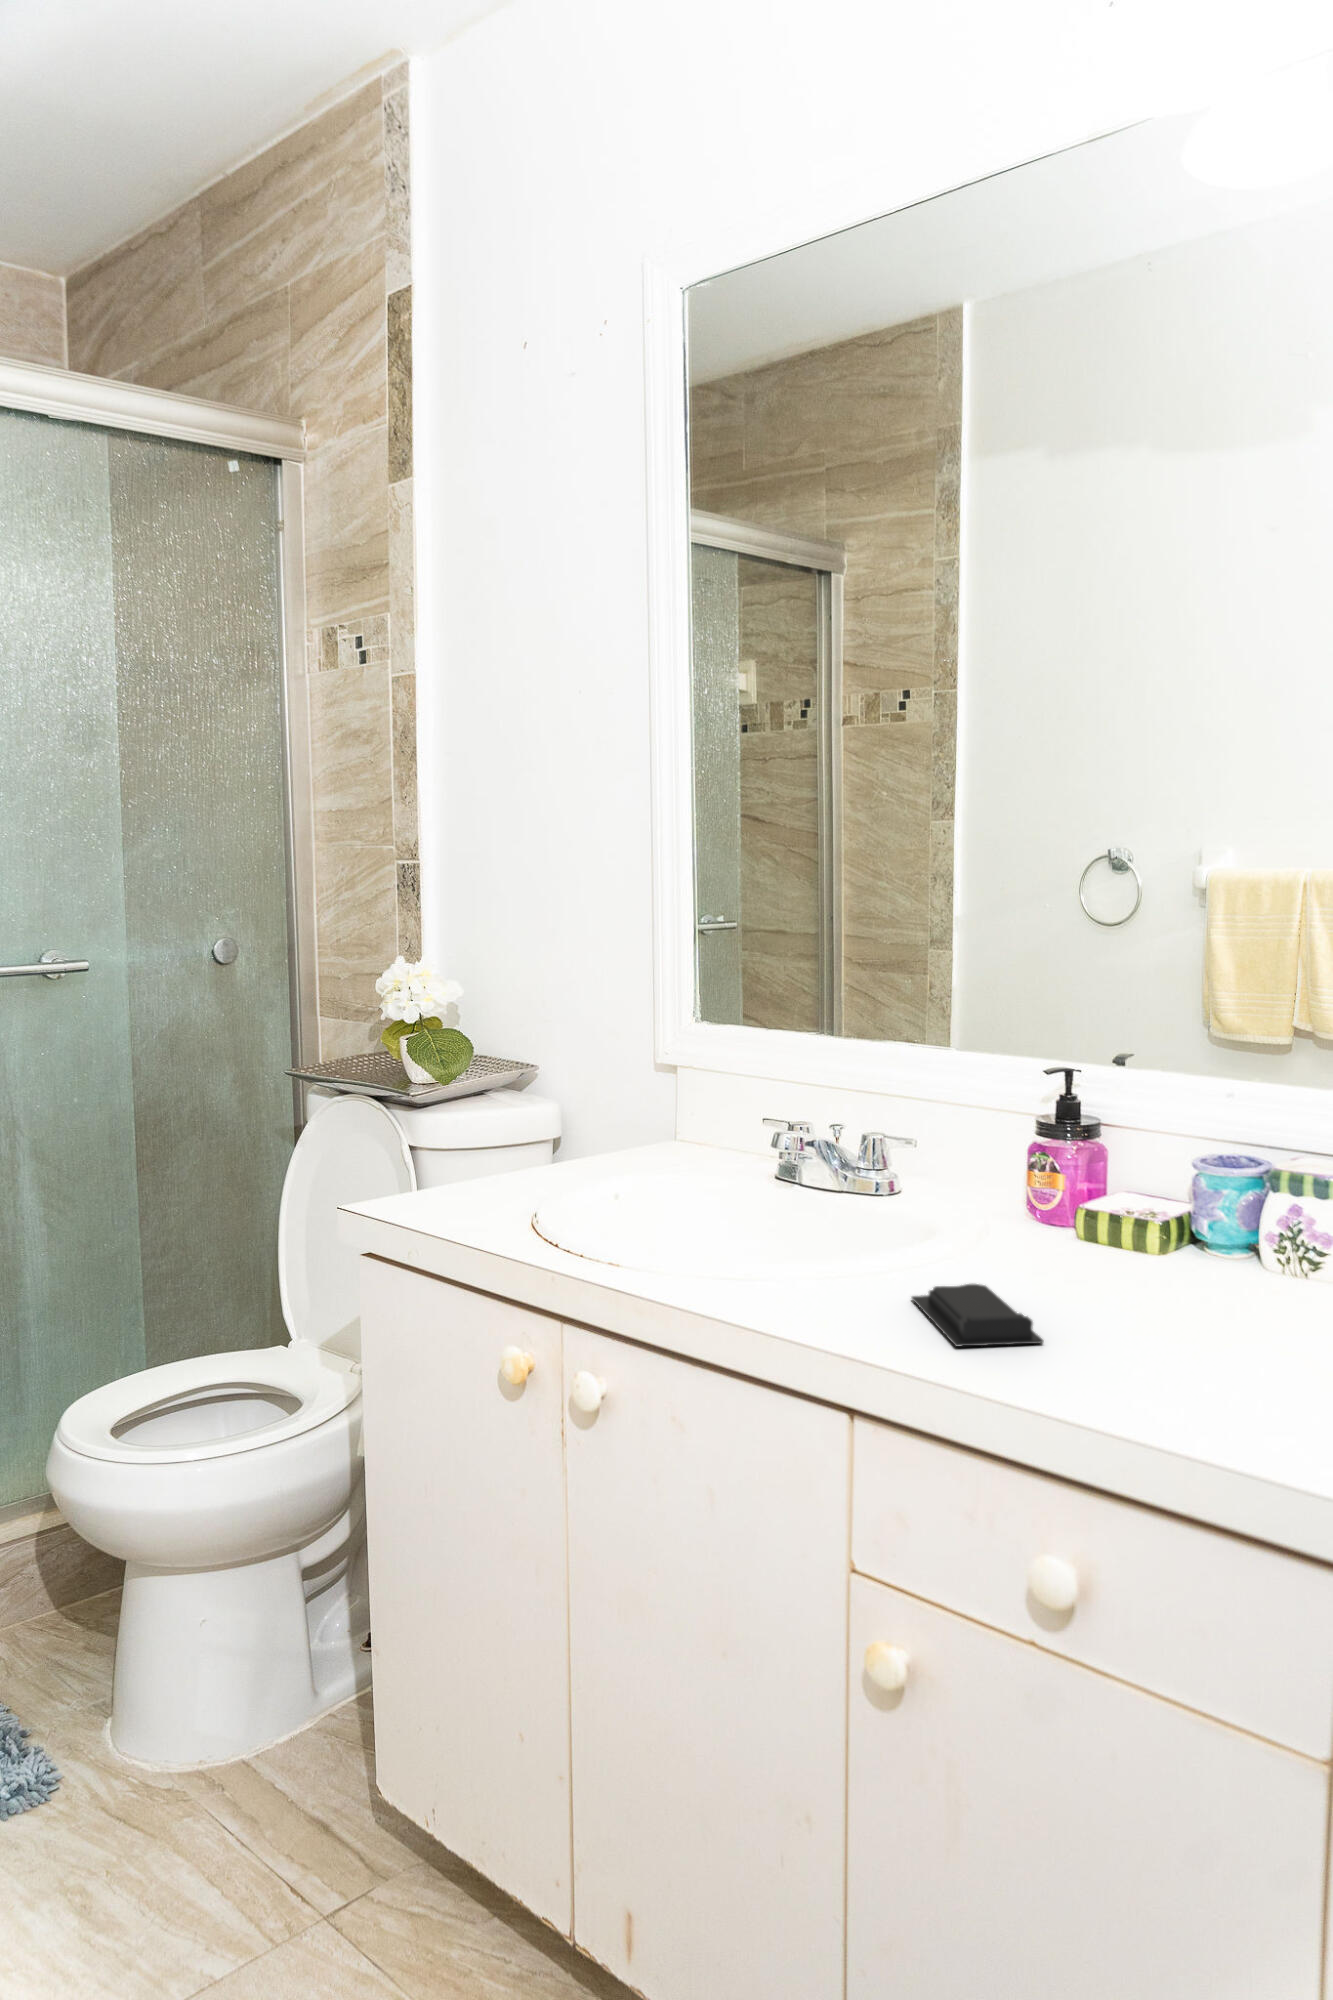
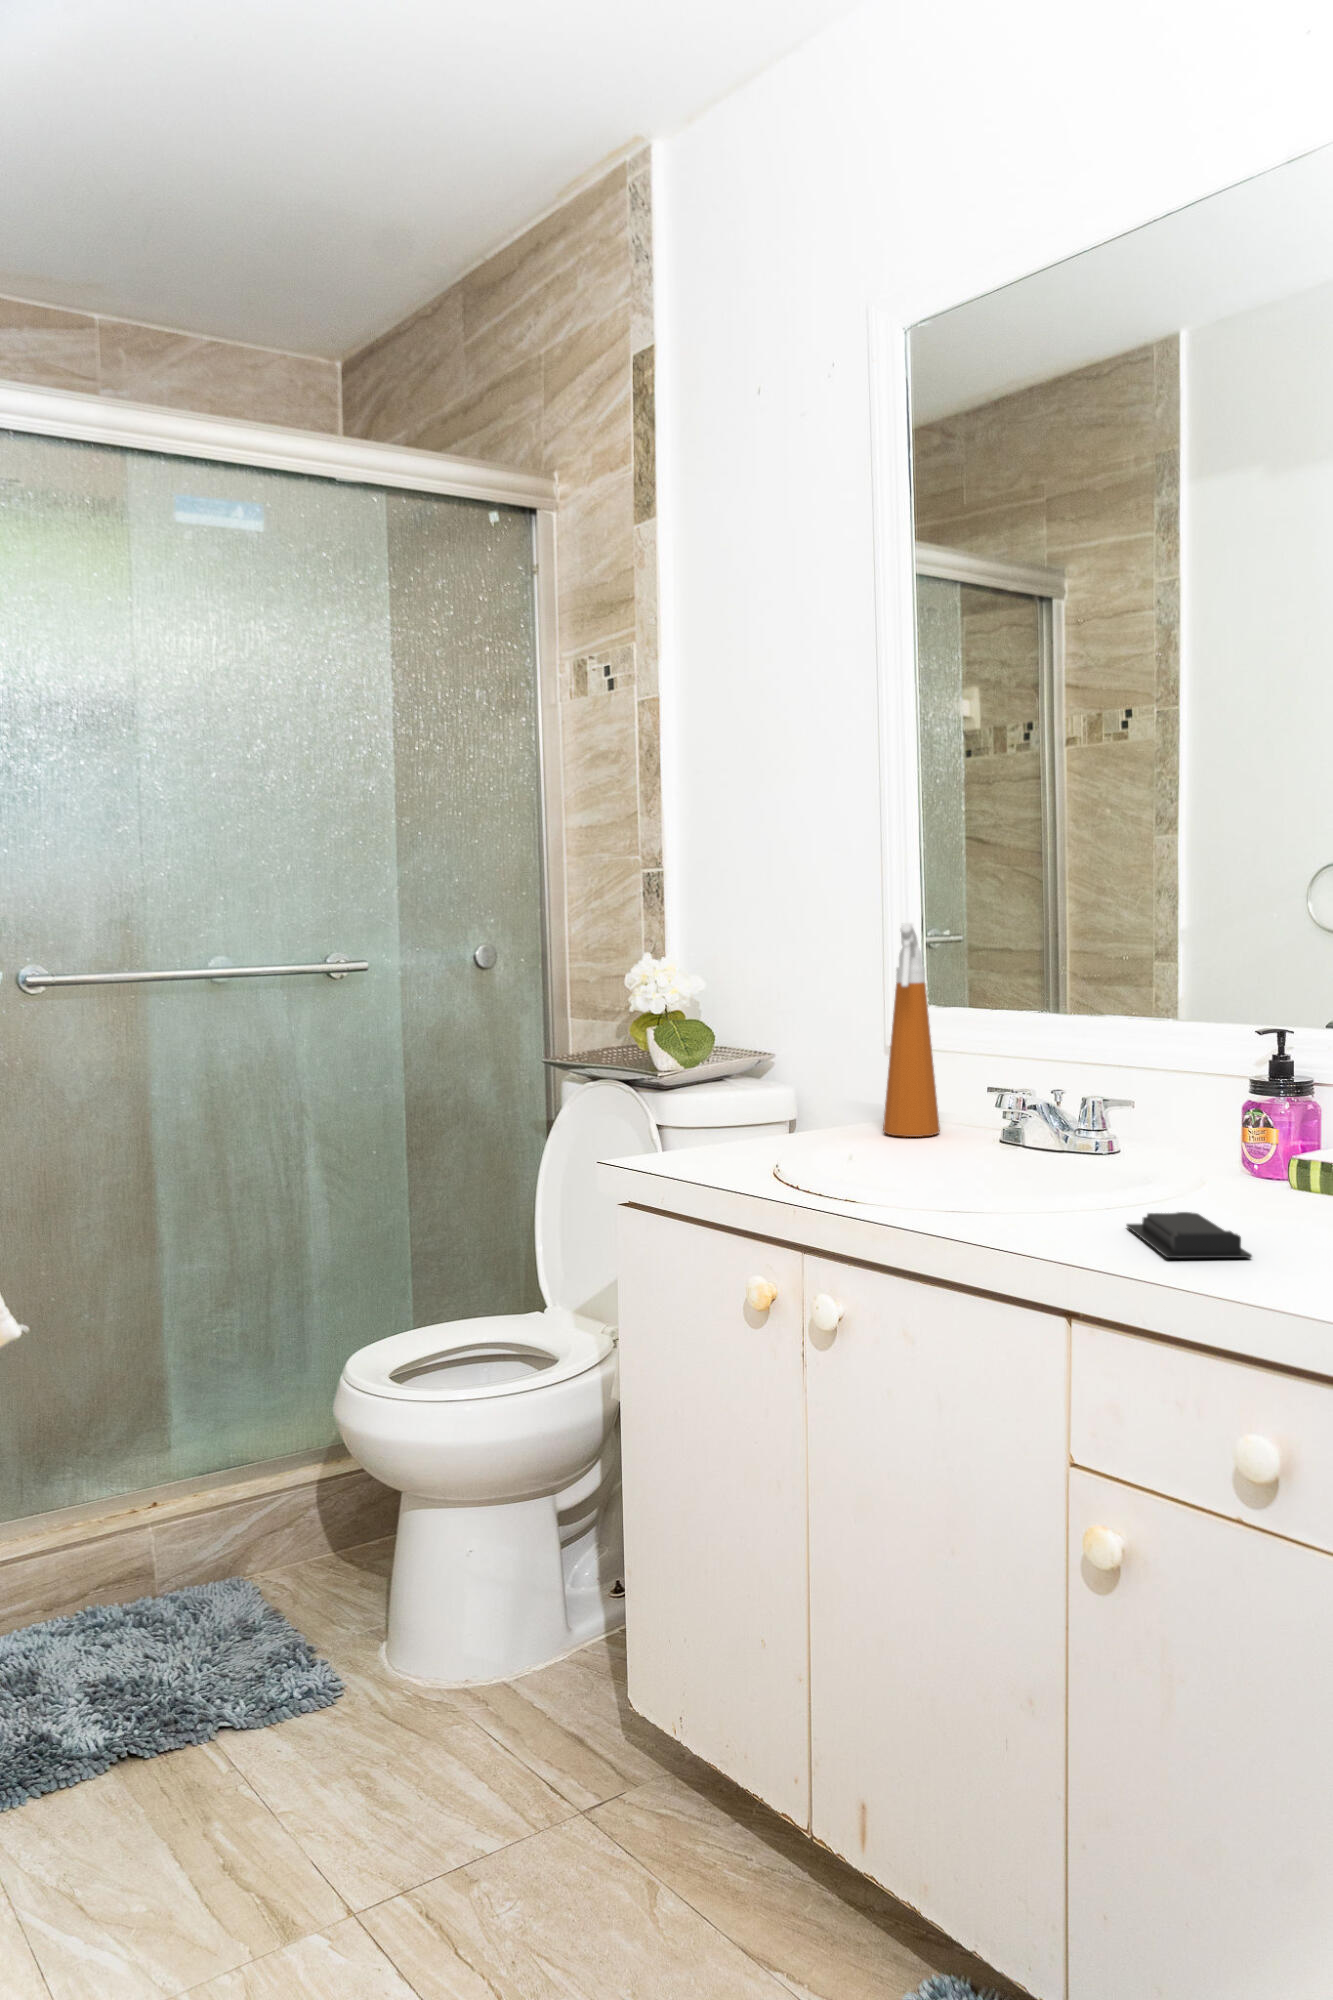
spray bottle: none [655,942,715,1170] -> present [883,923,940,1137]

